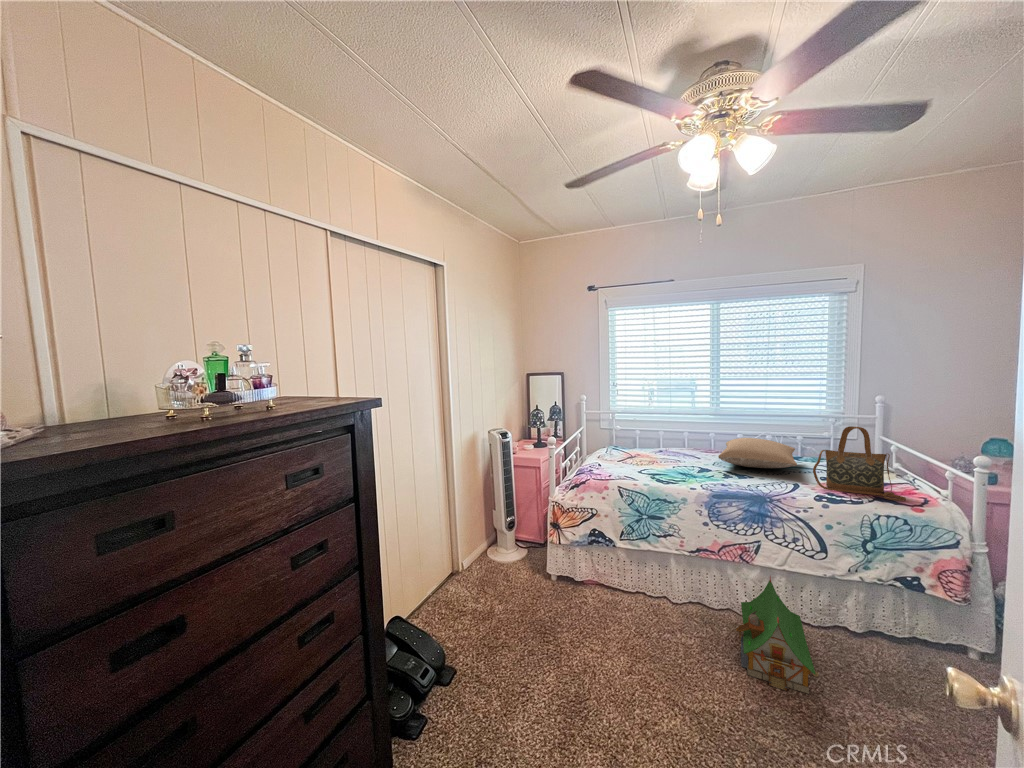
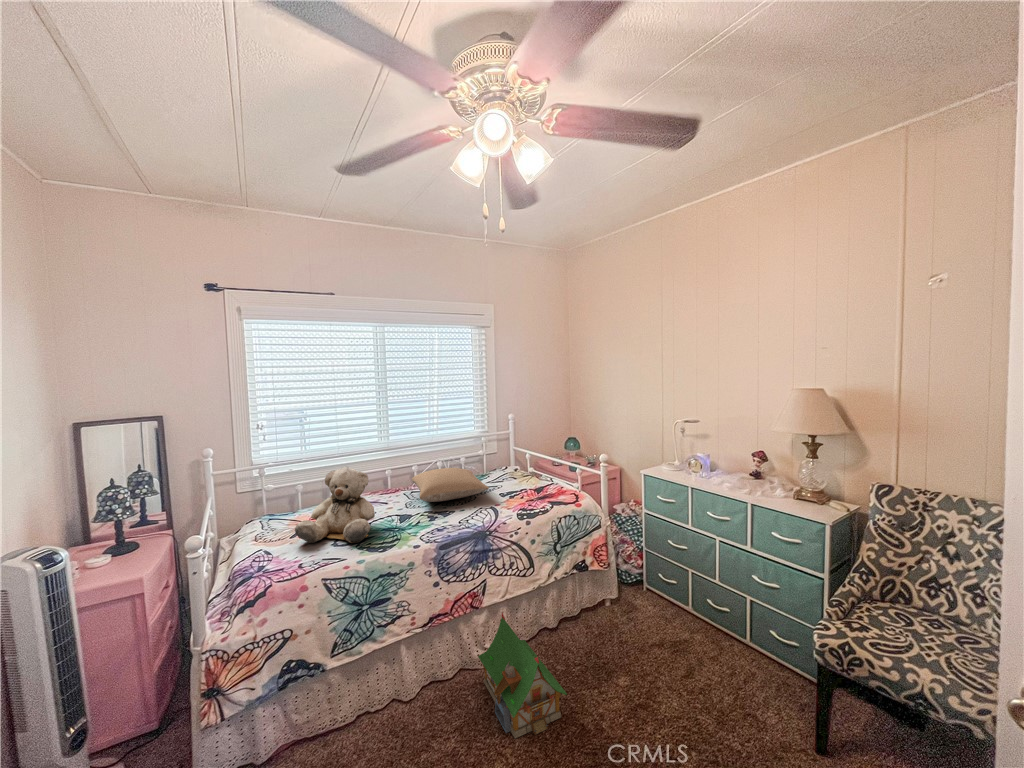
teddy bear: none [616,419,674,475] -> present [295,467,375,543]
handbag: present [813,426,906,501] -> none [505,444,565,506]

